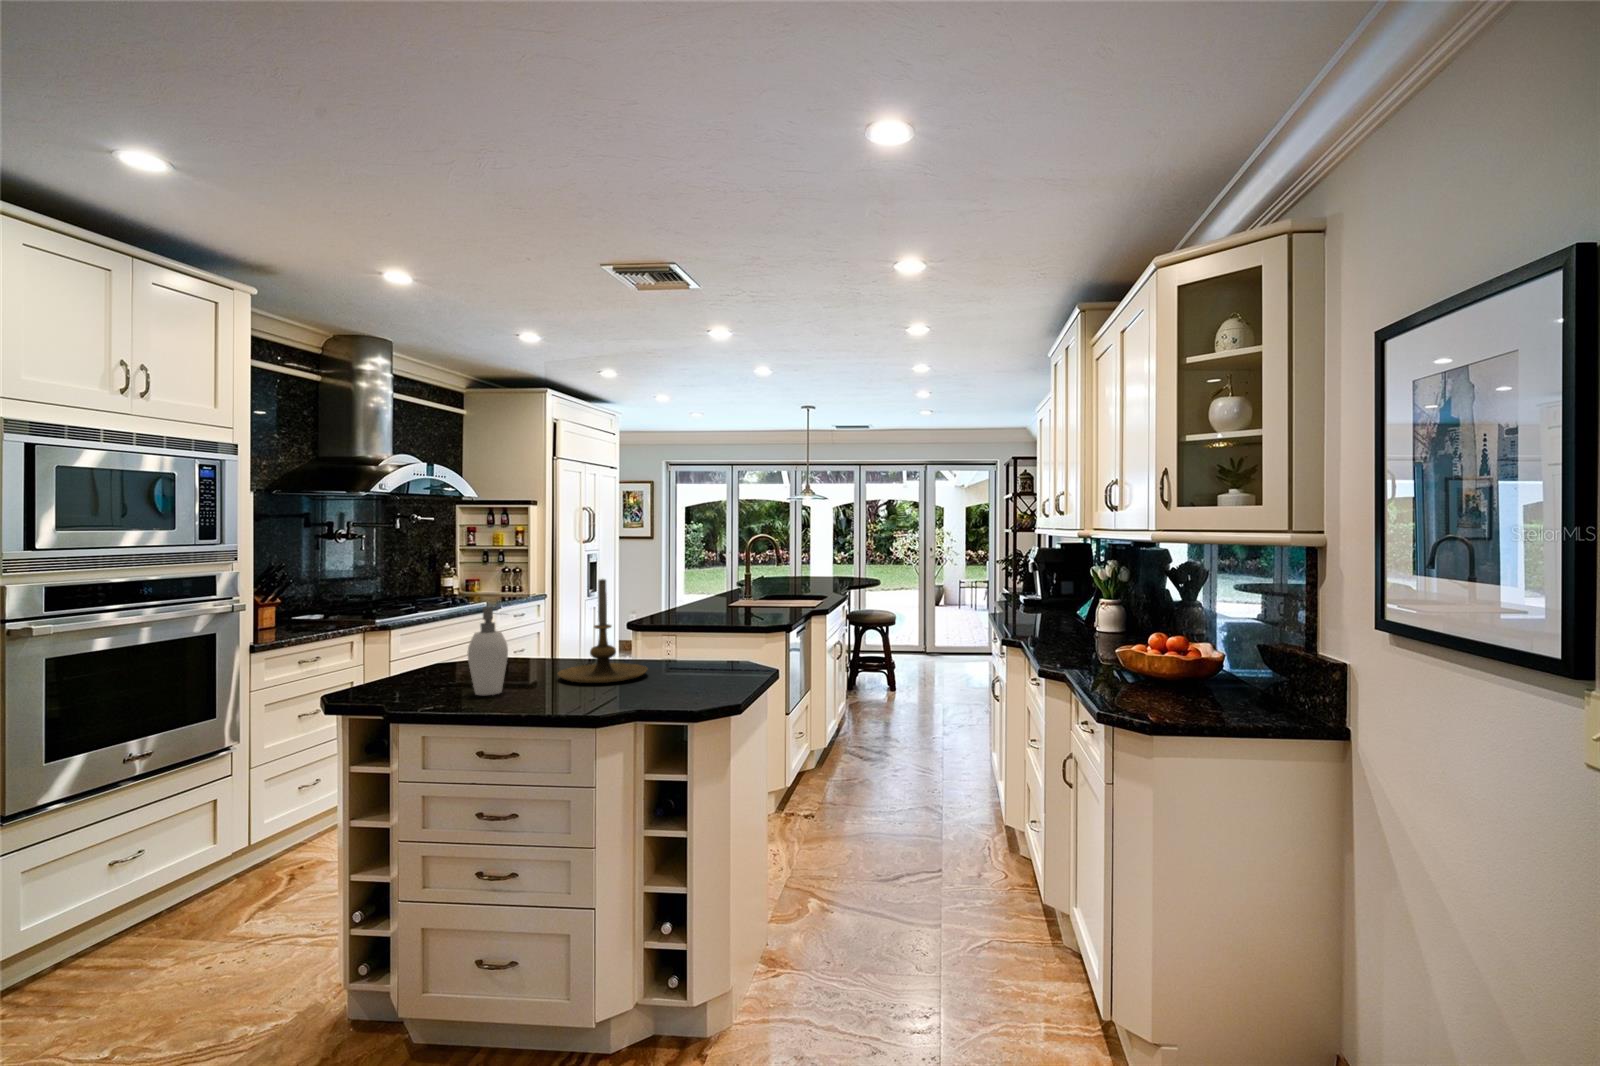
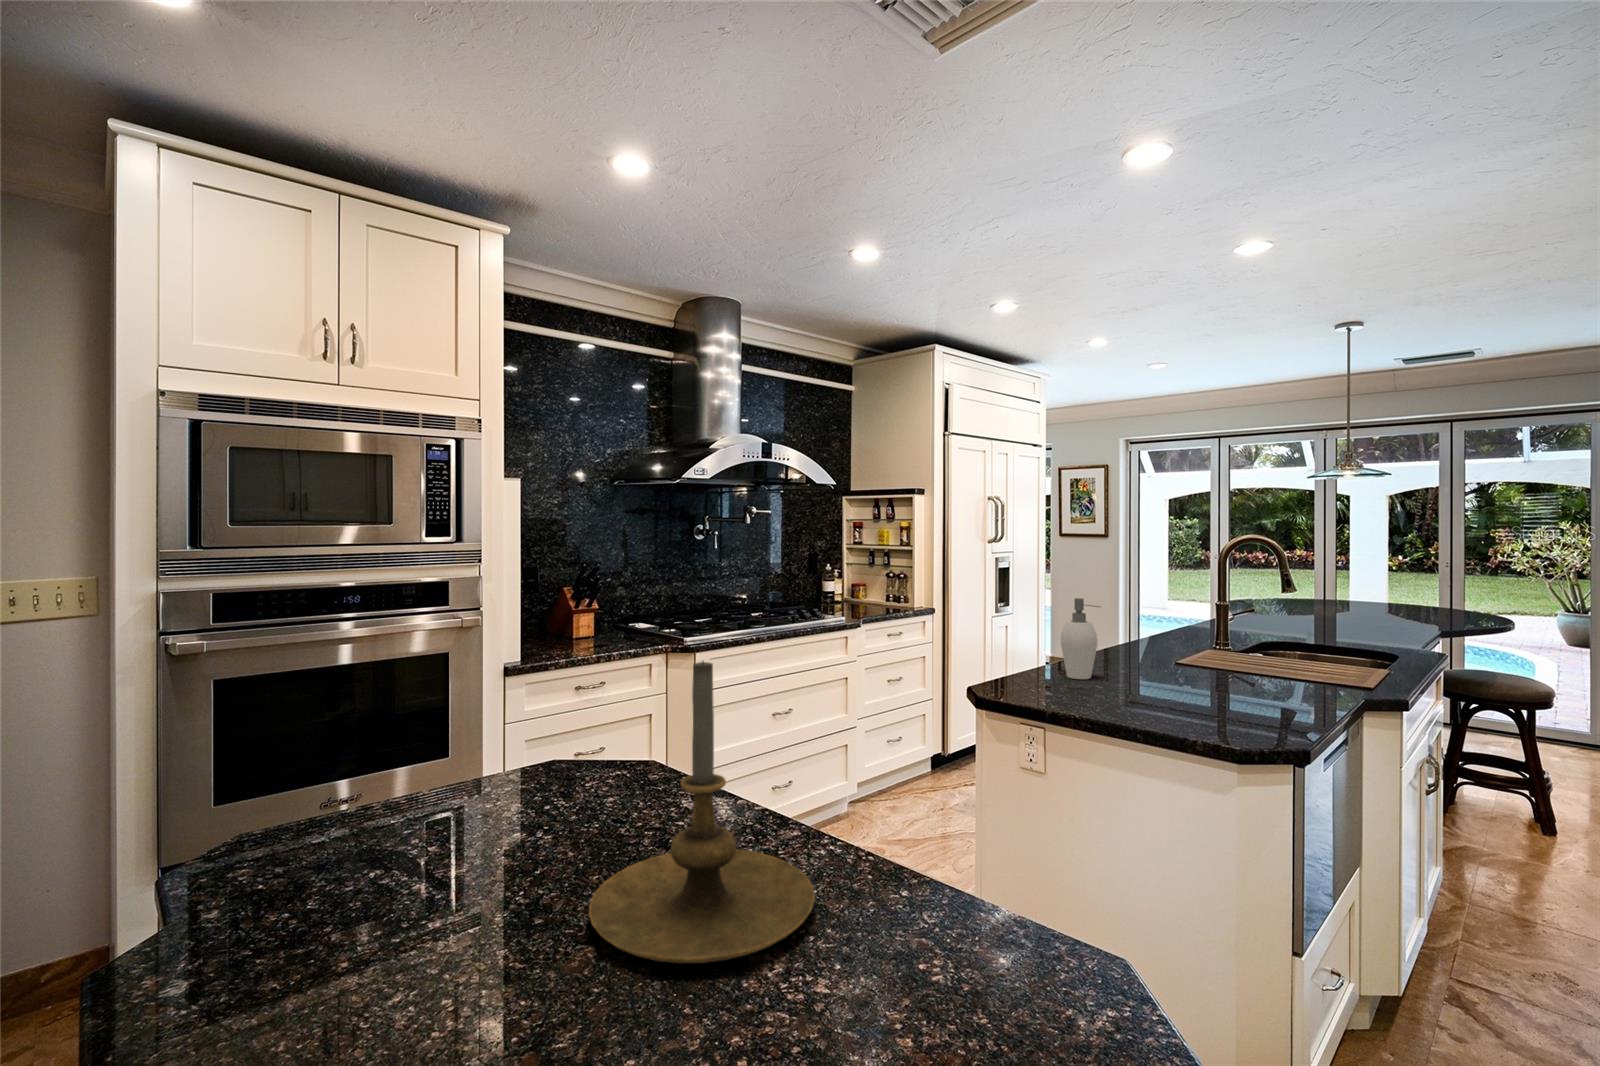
soap dispenser: present [467,607,508,695] -> present [1061,598,1100,679]

